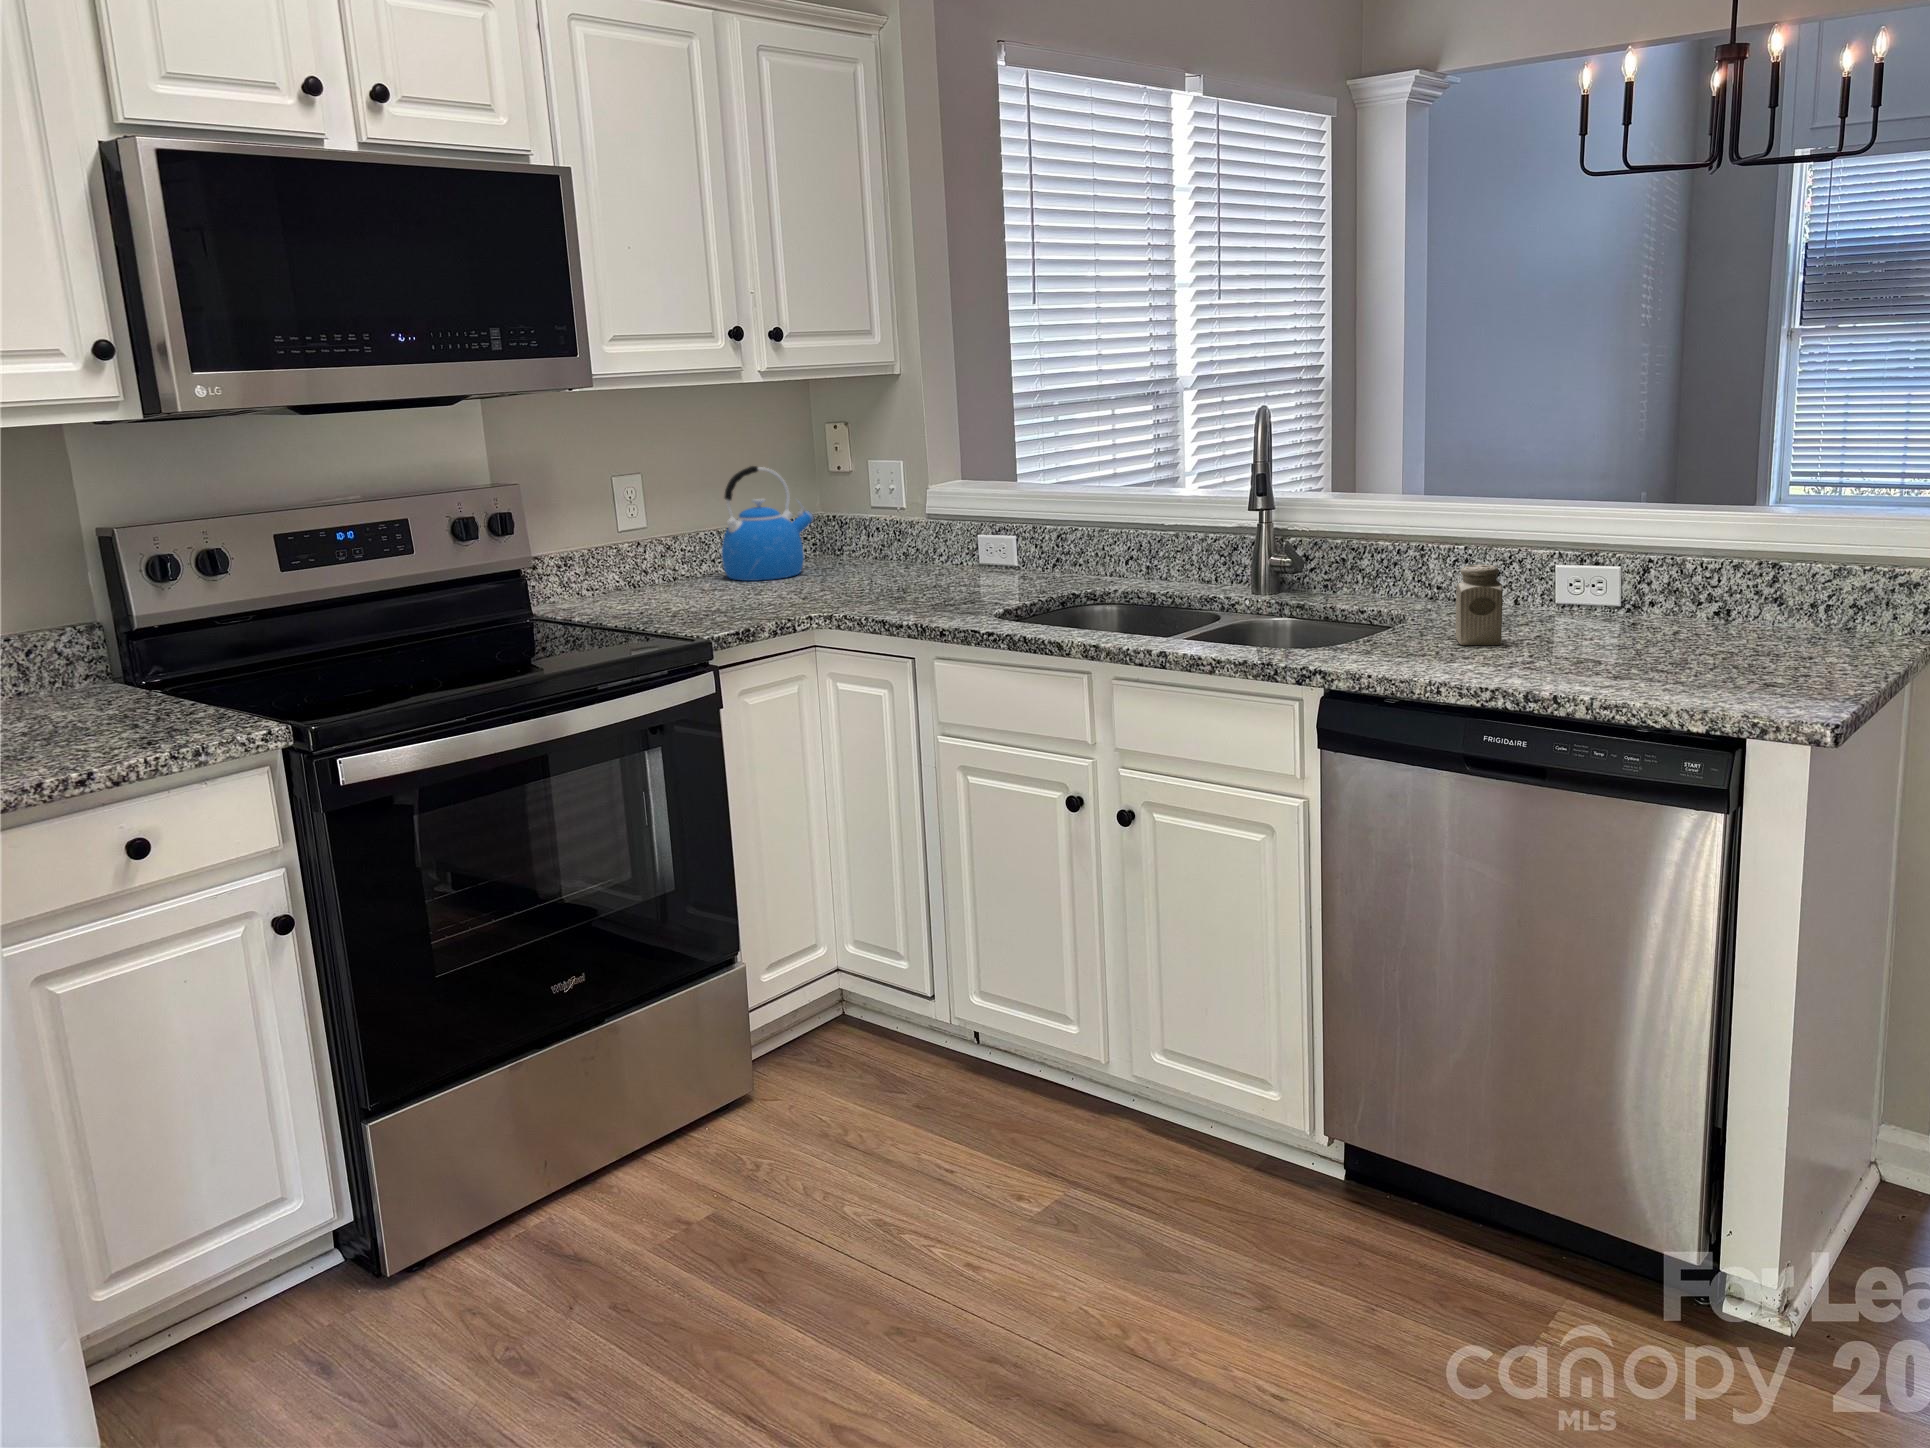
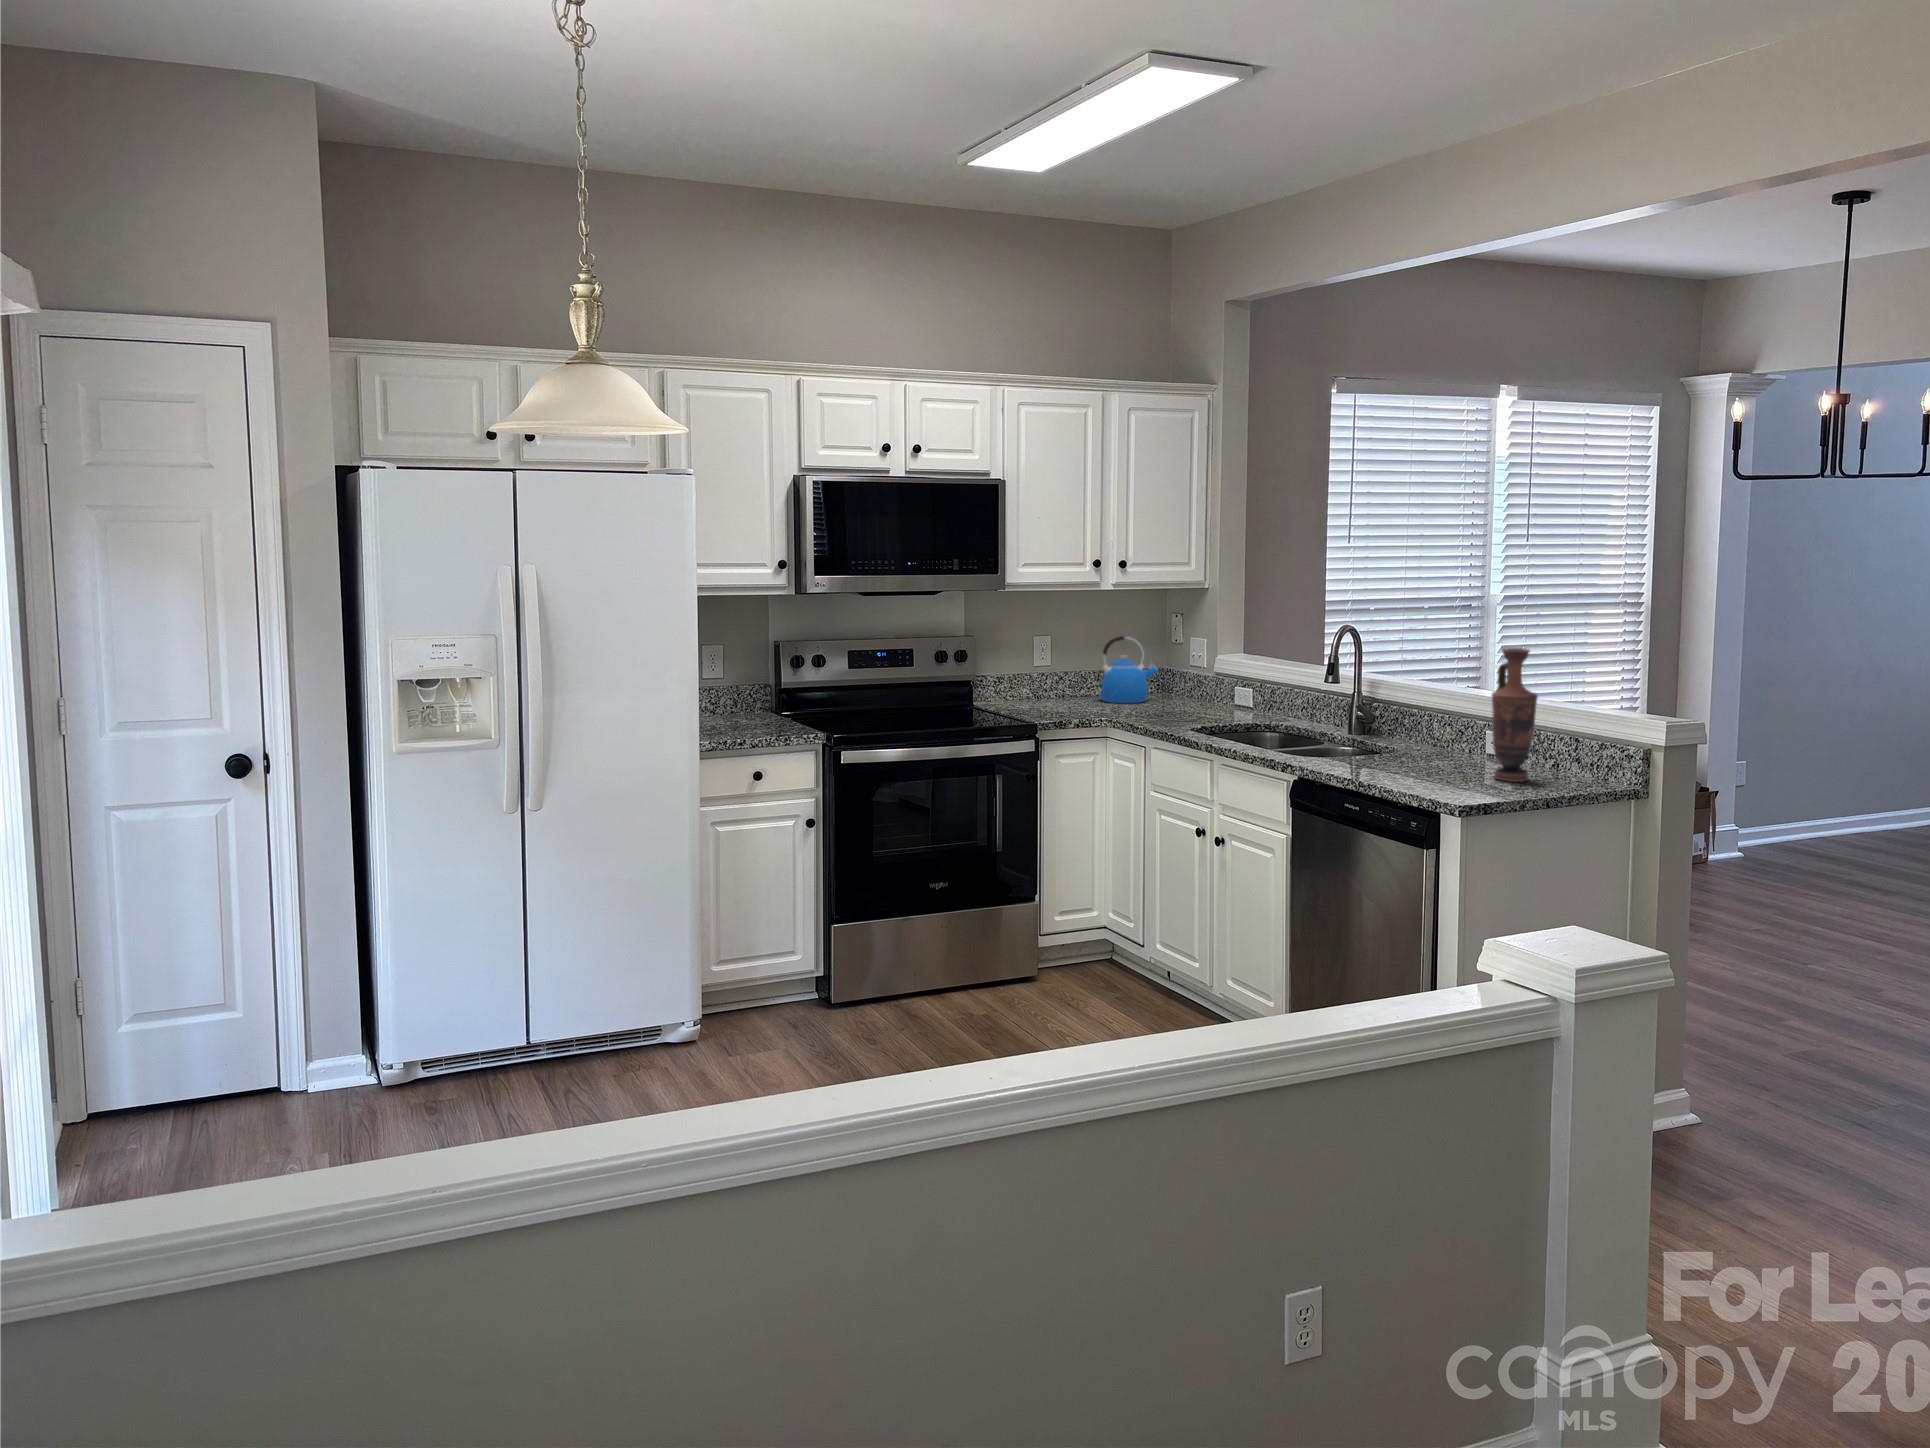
vase: none [1648,411,1734,651] -> present [1492,648,1538,782]
salt shaker: present [1456,564,1503,645] -> none [1399,723,1429,769]

